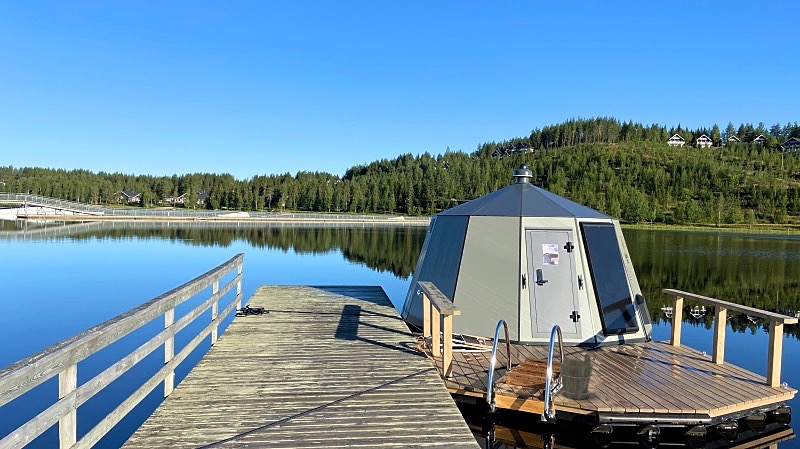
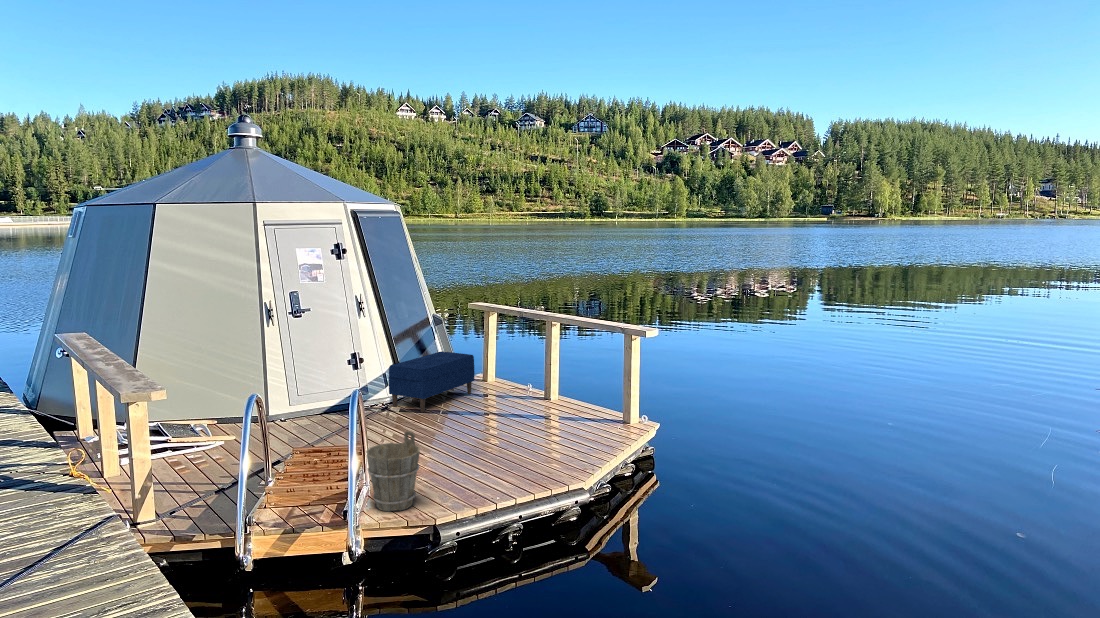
bench: none [595,319,660,356] -> present [389,351,475,412]

